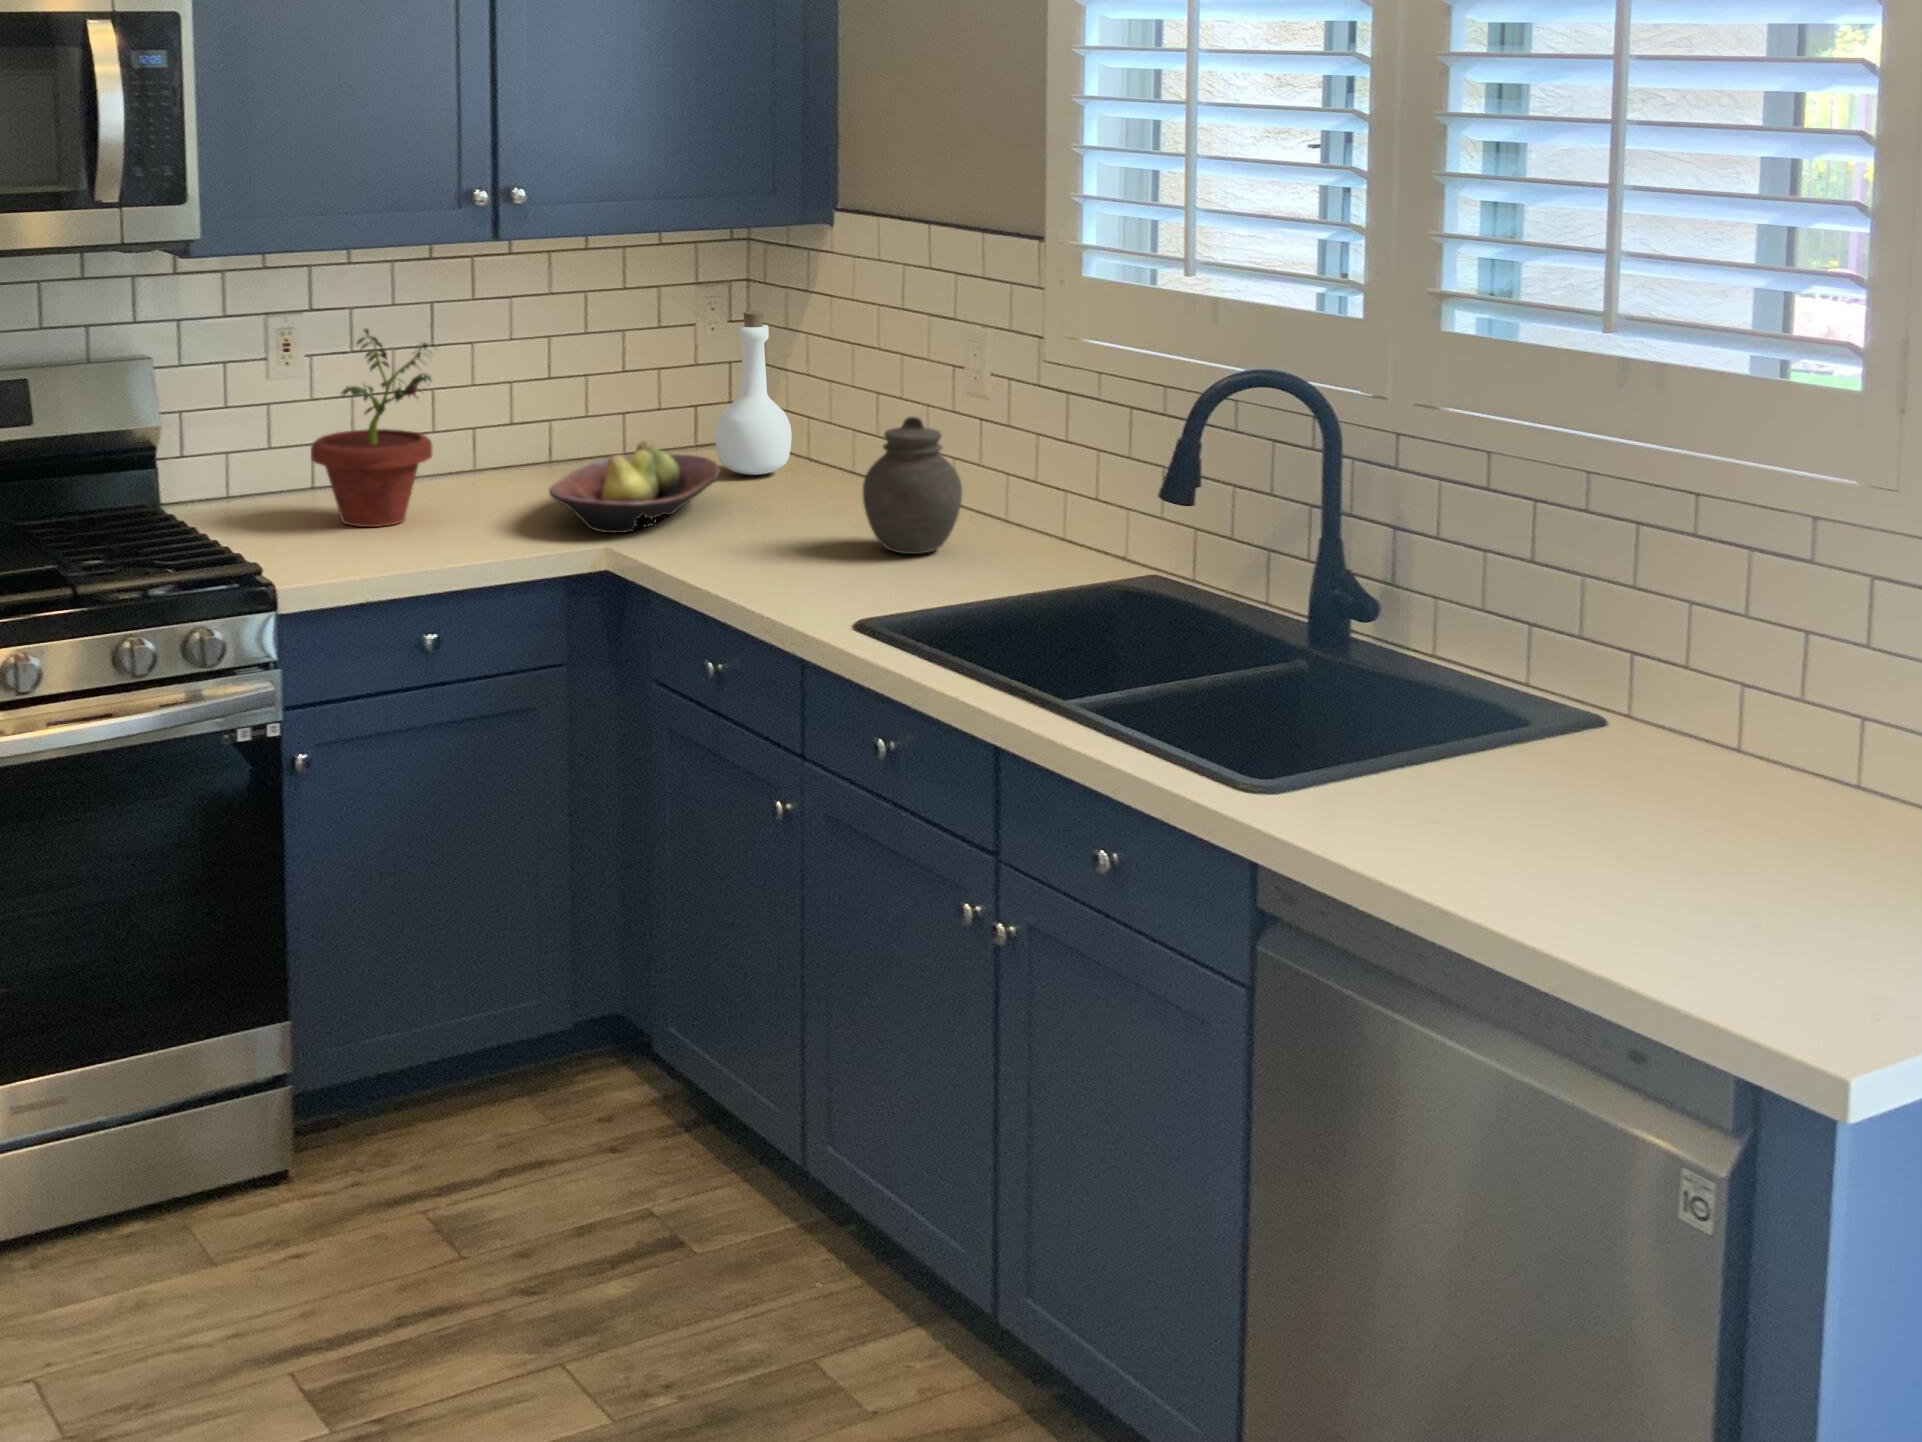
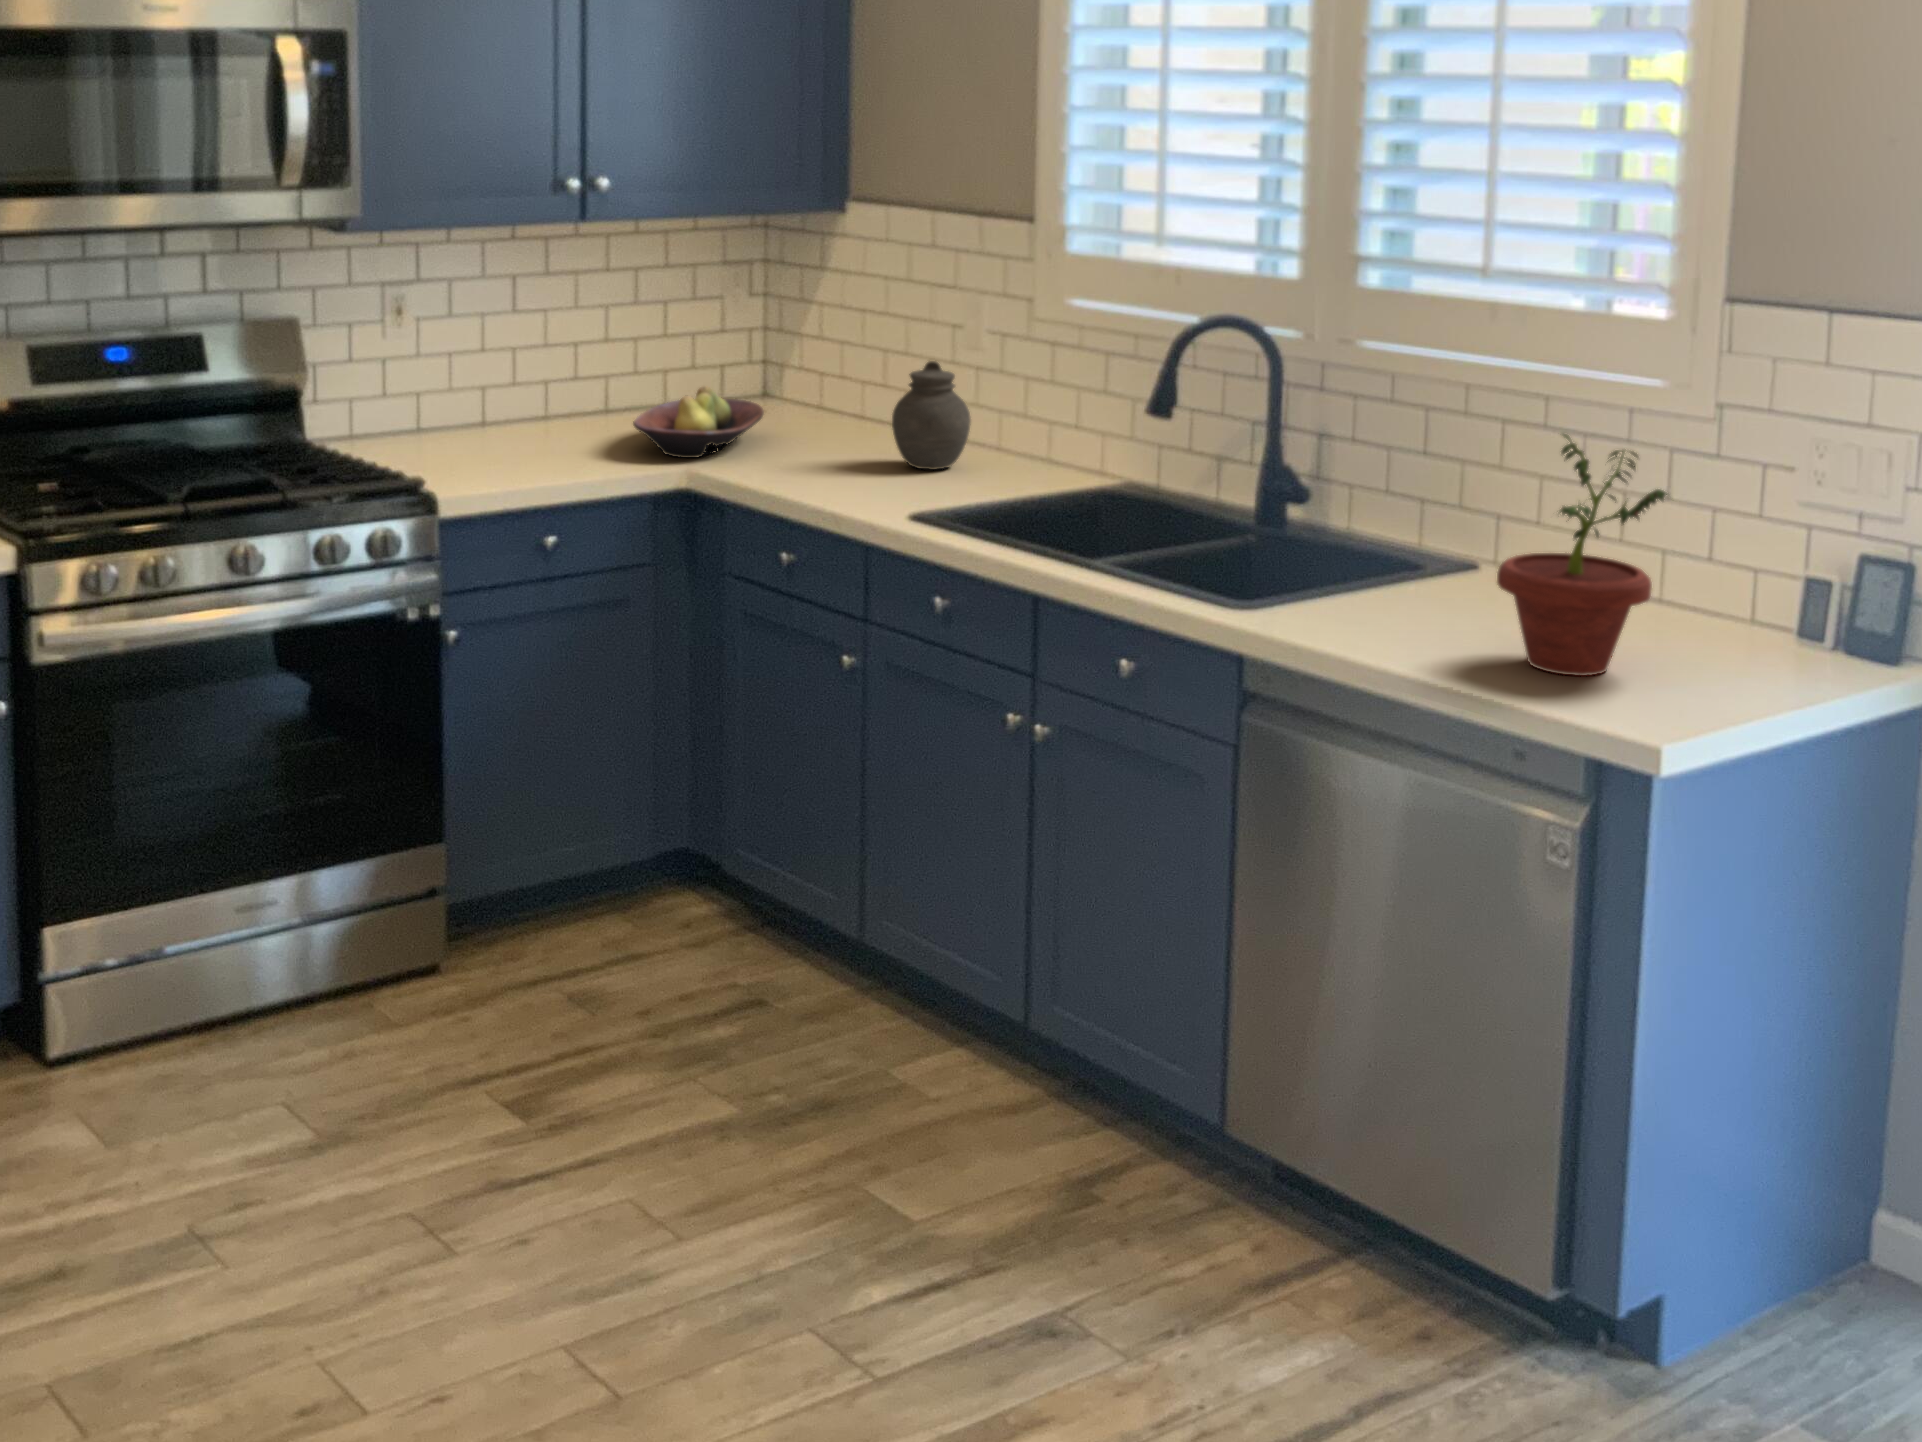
bottle: present [715,311,792,475] -> none [749,284,812,417]
potted plant: present [311,329,433,527] -> present [1497,434,1667,676]

